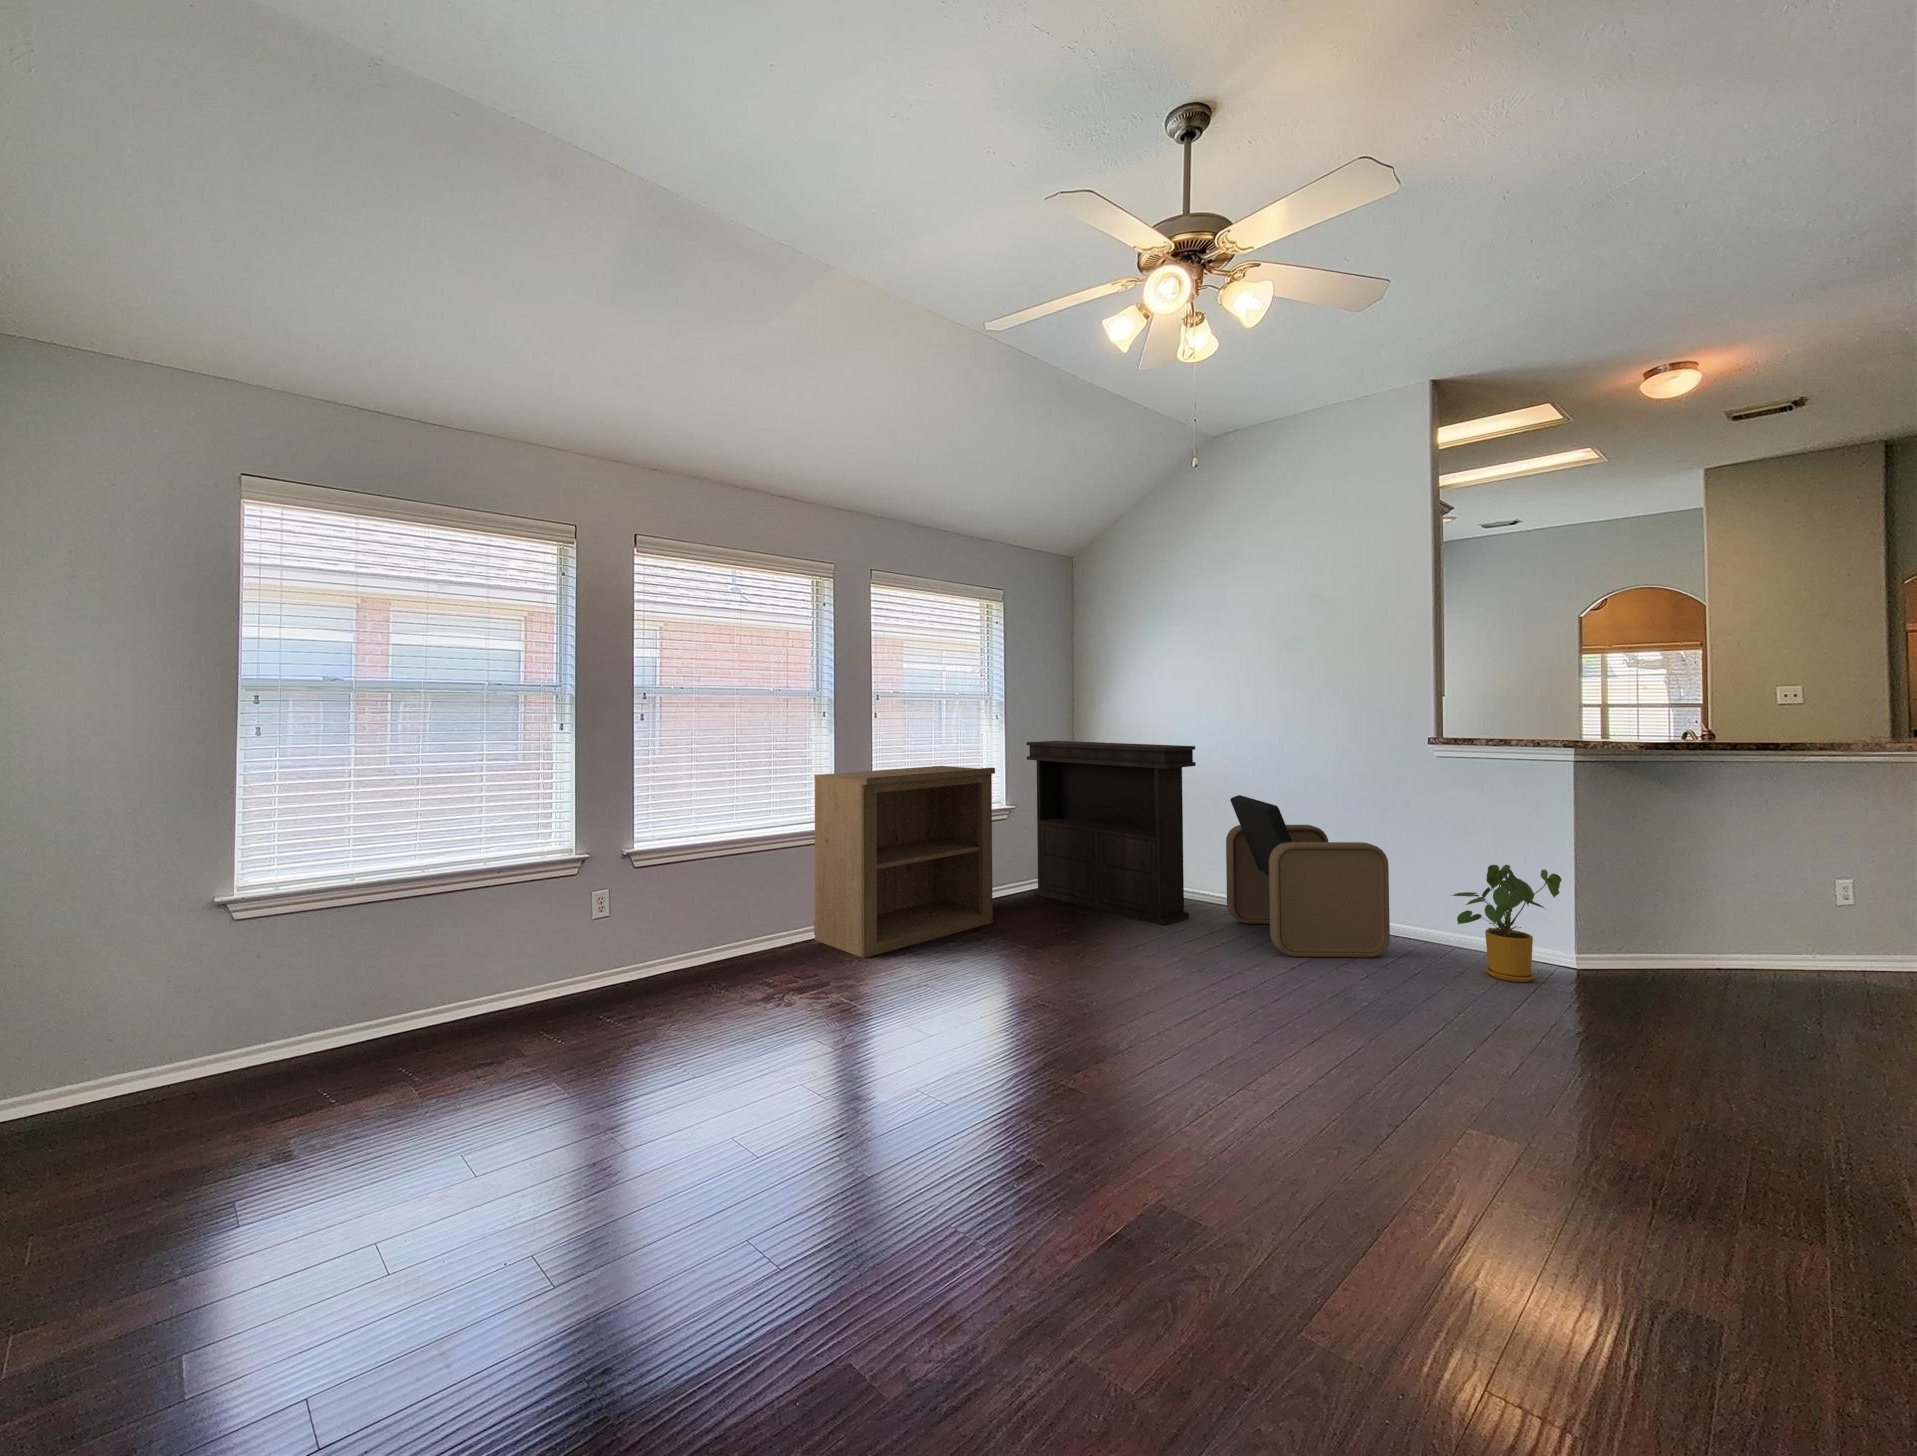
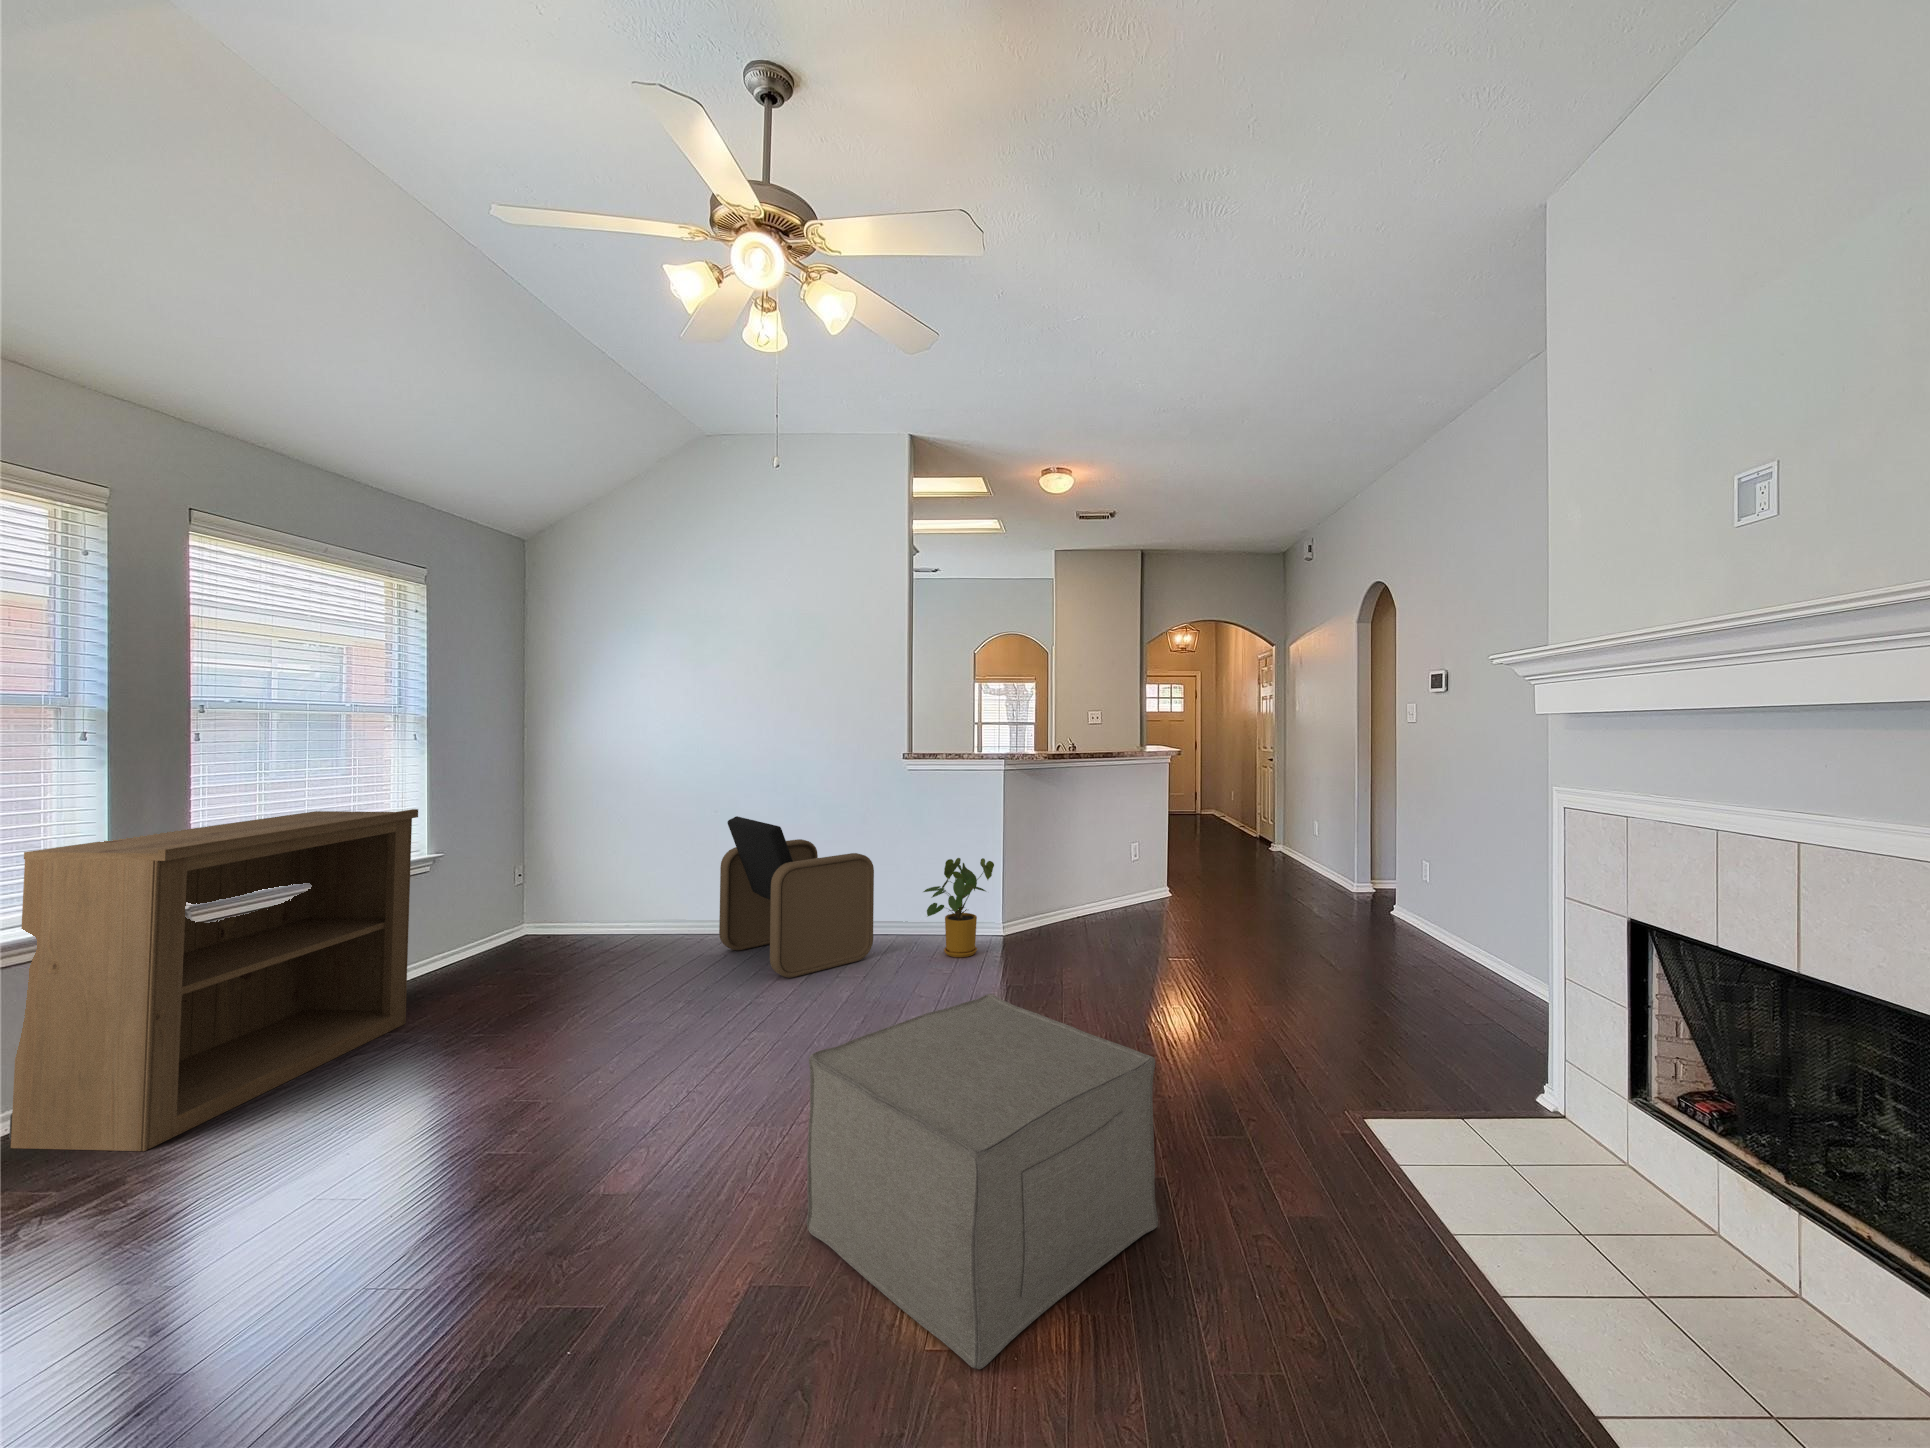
console table: present [1027,741,1196,925] -> none [463,765,690,972]
ottoman: none [1255,993,1722,1333] -> present [807,994,1158,1369]

